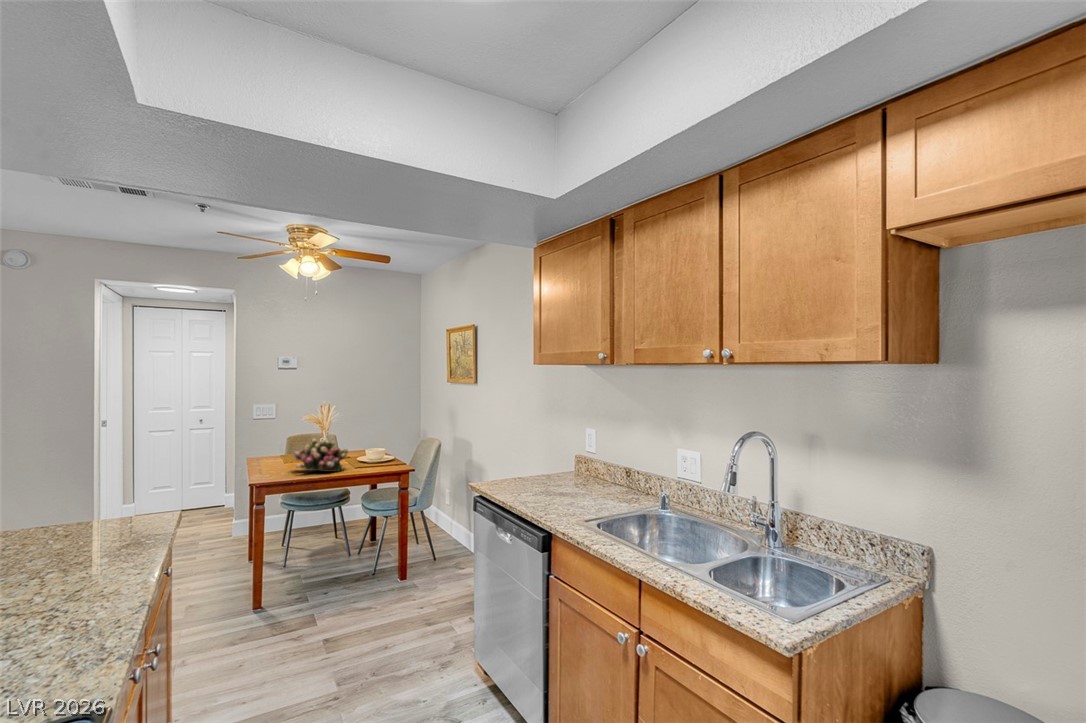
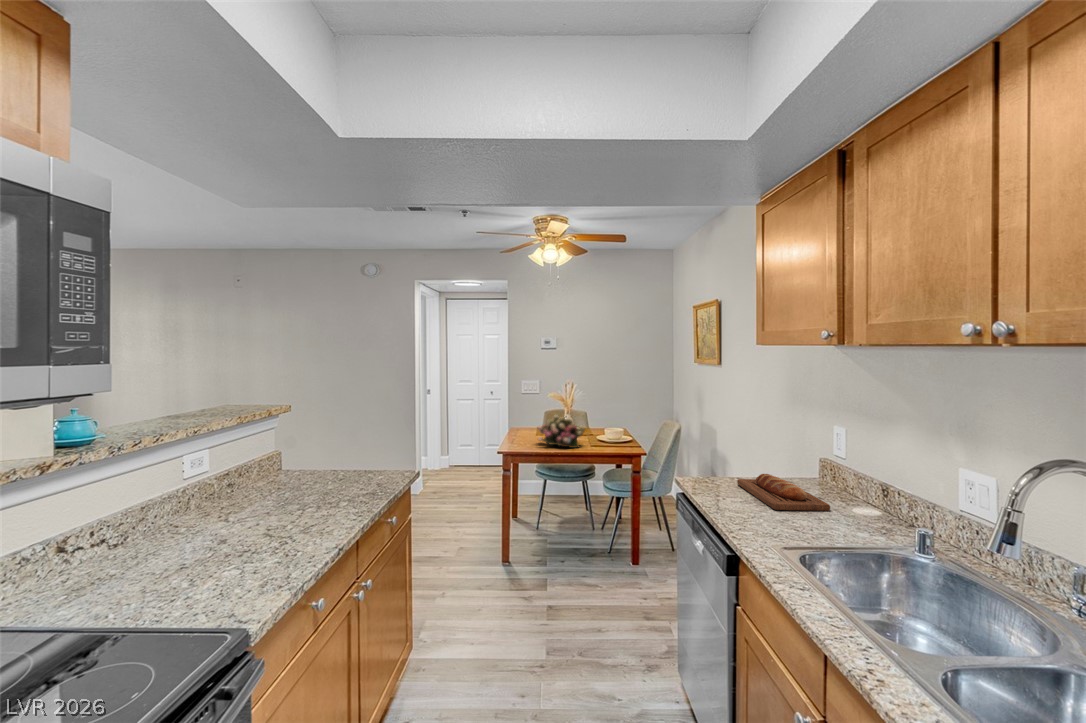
bread loaf: none [522,470,595,497] -> present [737,474,830,511]

